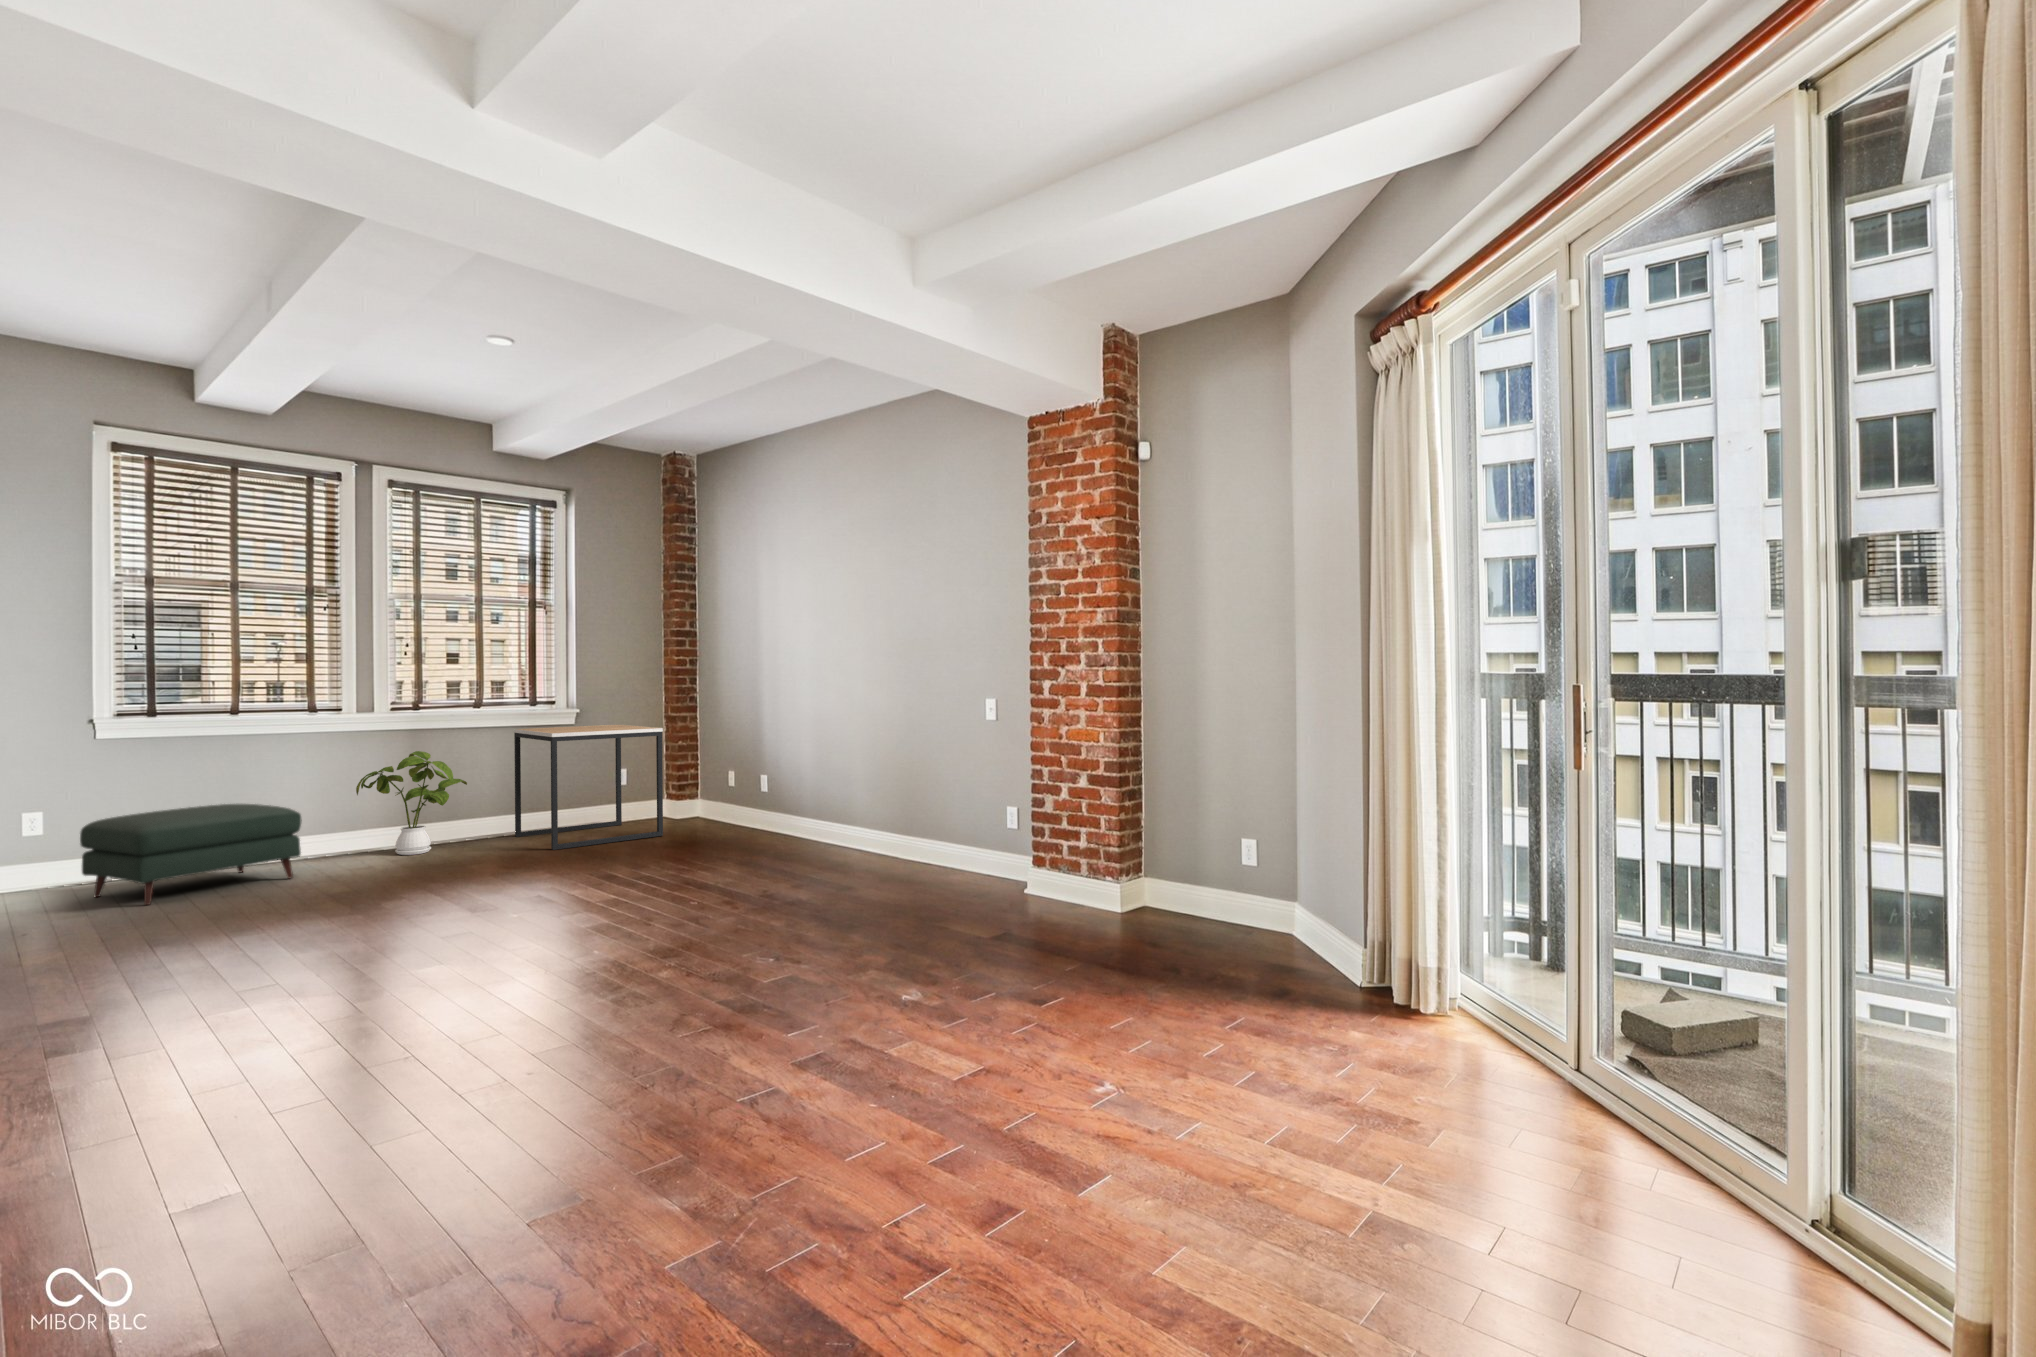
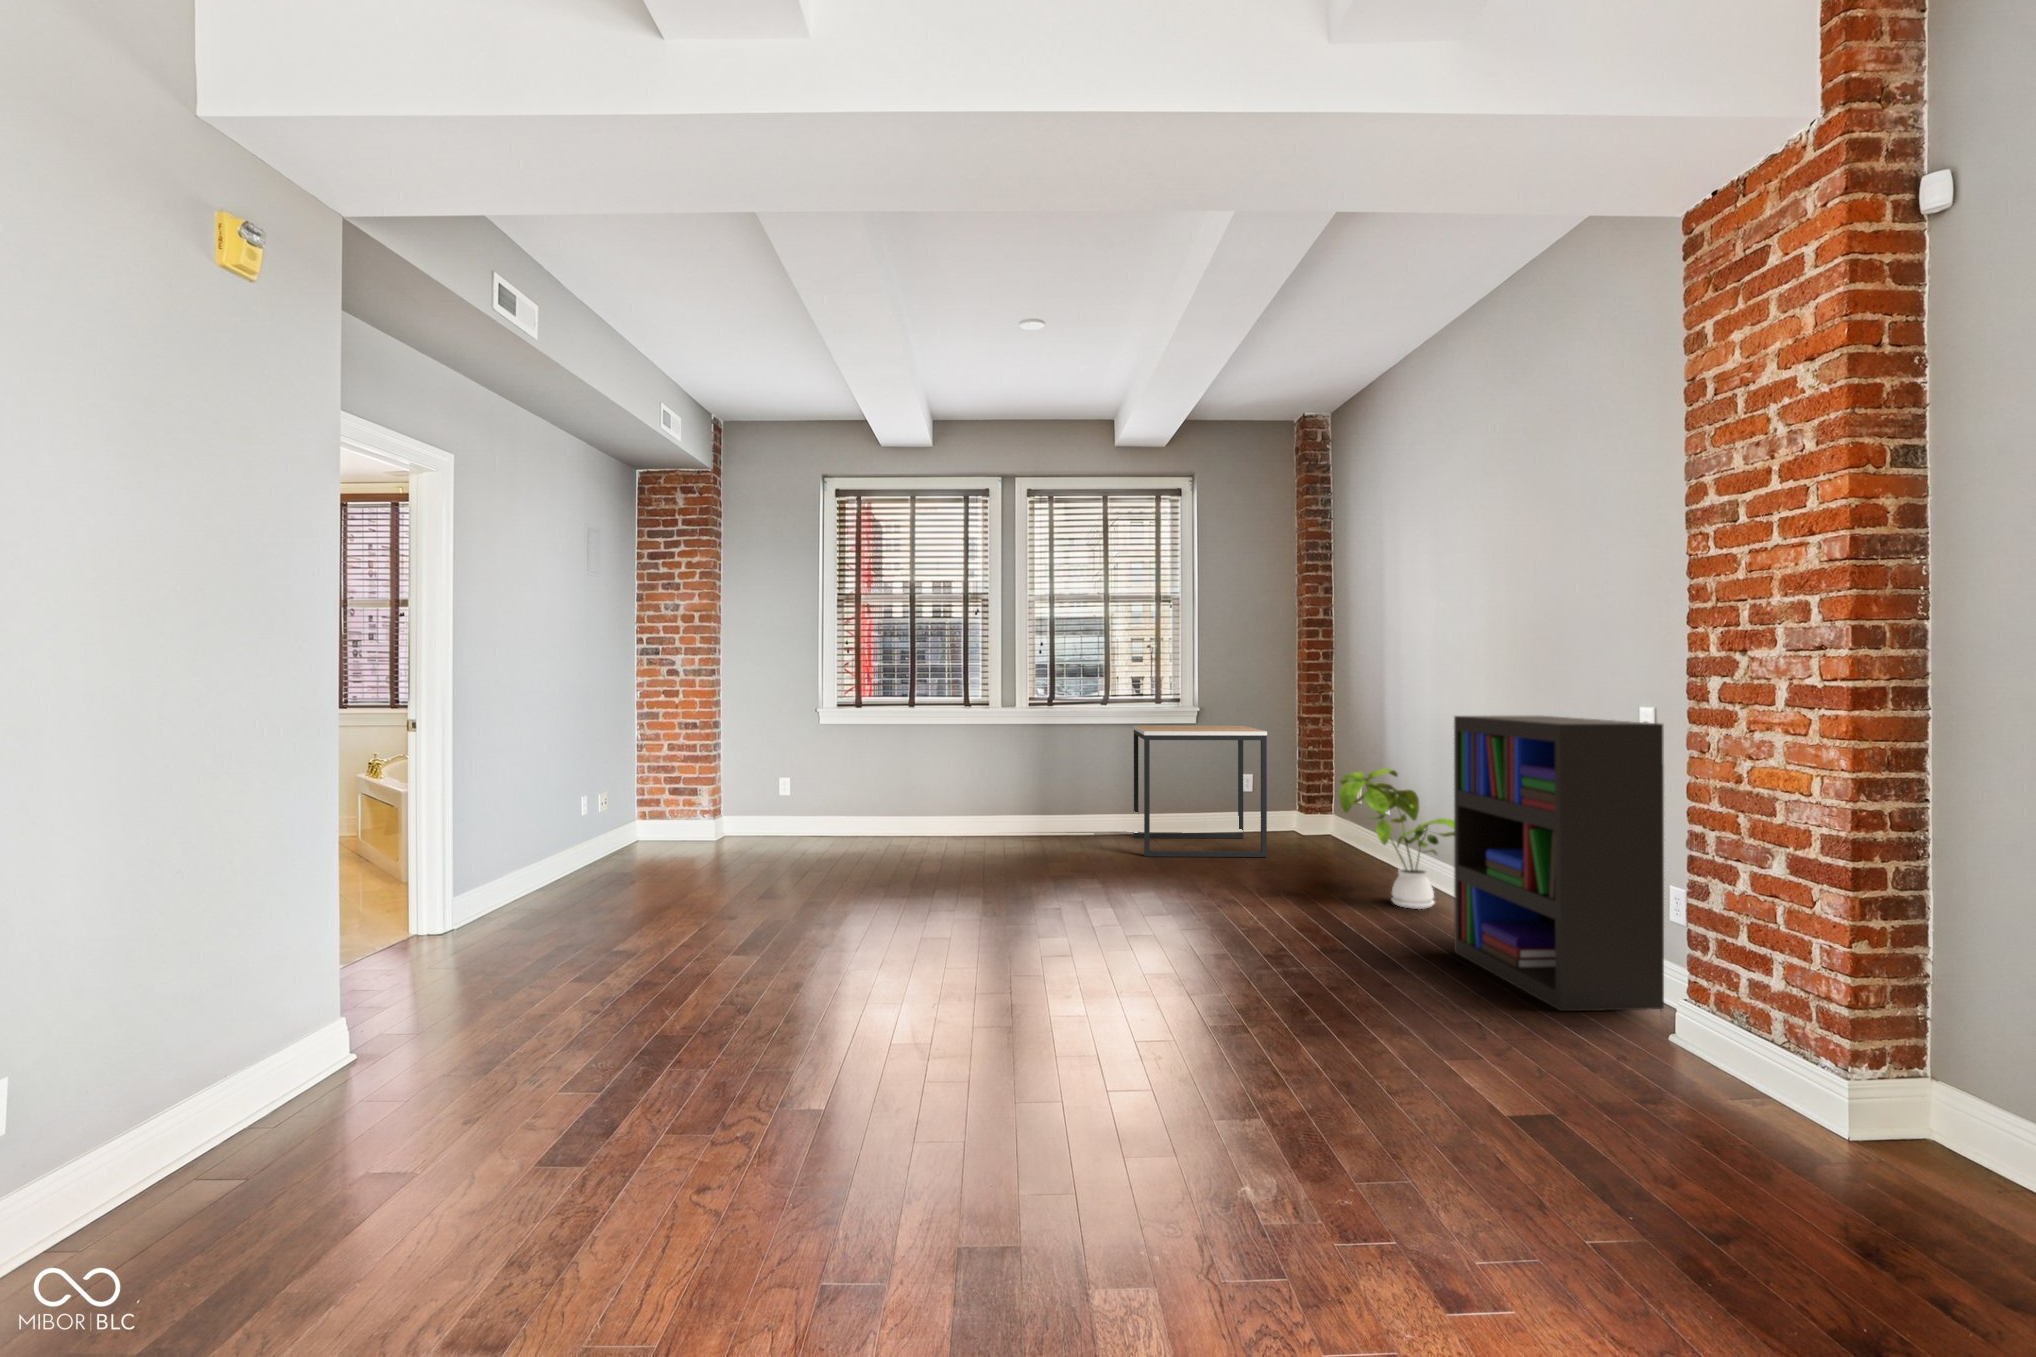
bookshelf: none [869,707,1003,890] -> present [1454,716,1664,1011]
house plant: present [356,751,467,855] -> present [1339,768,1454,909]
ottoman: present [80,804,302,905] -> none [802,779,934,857]

